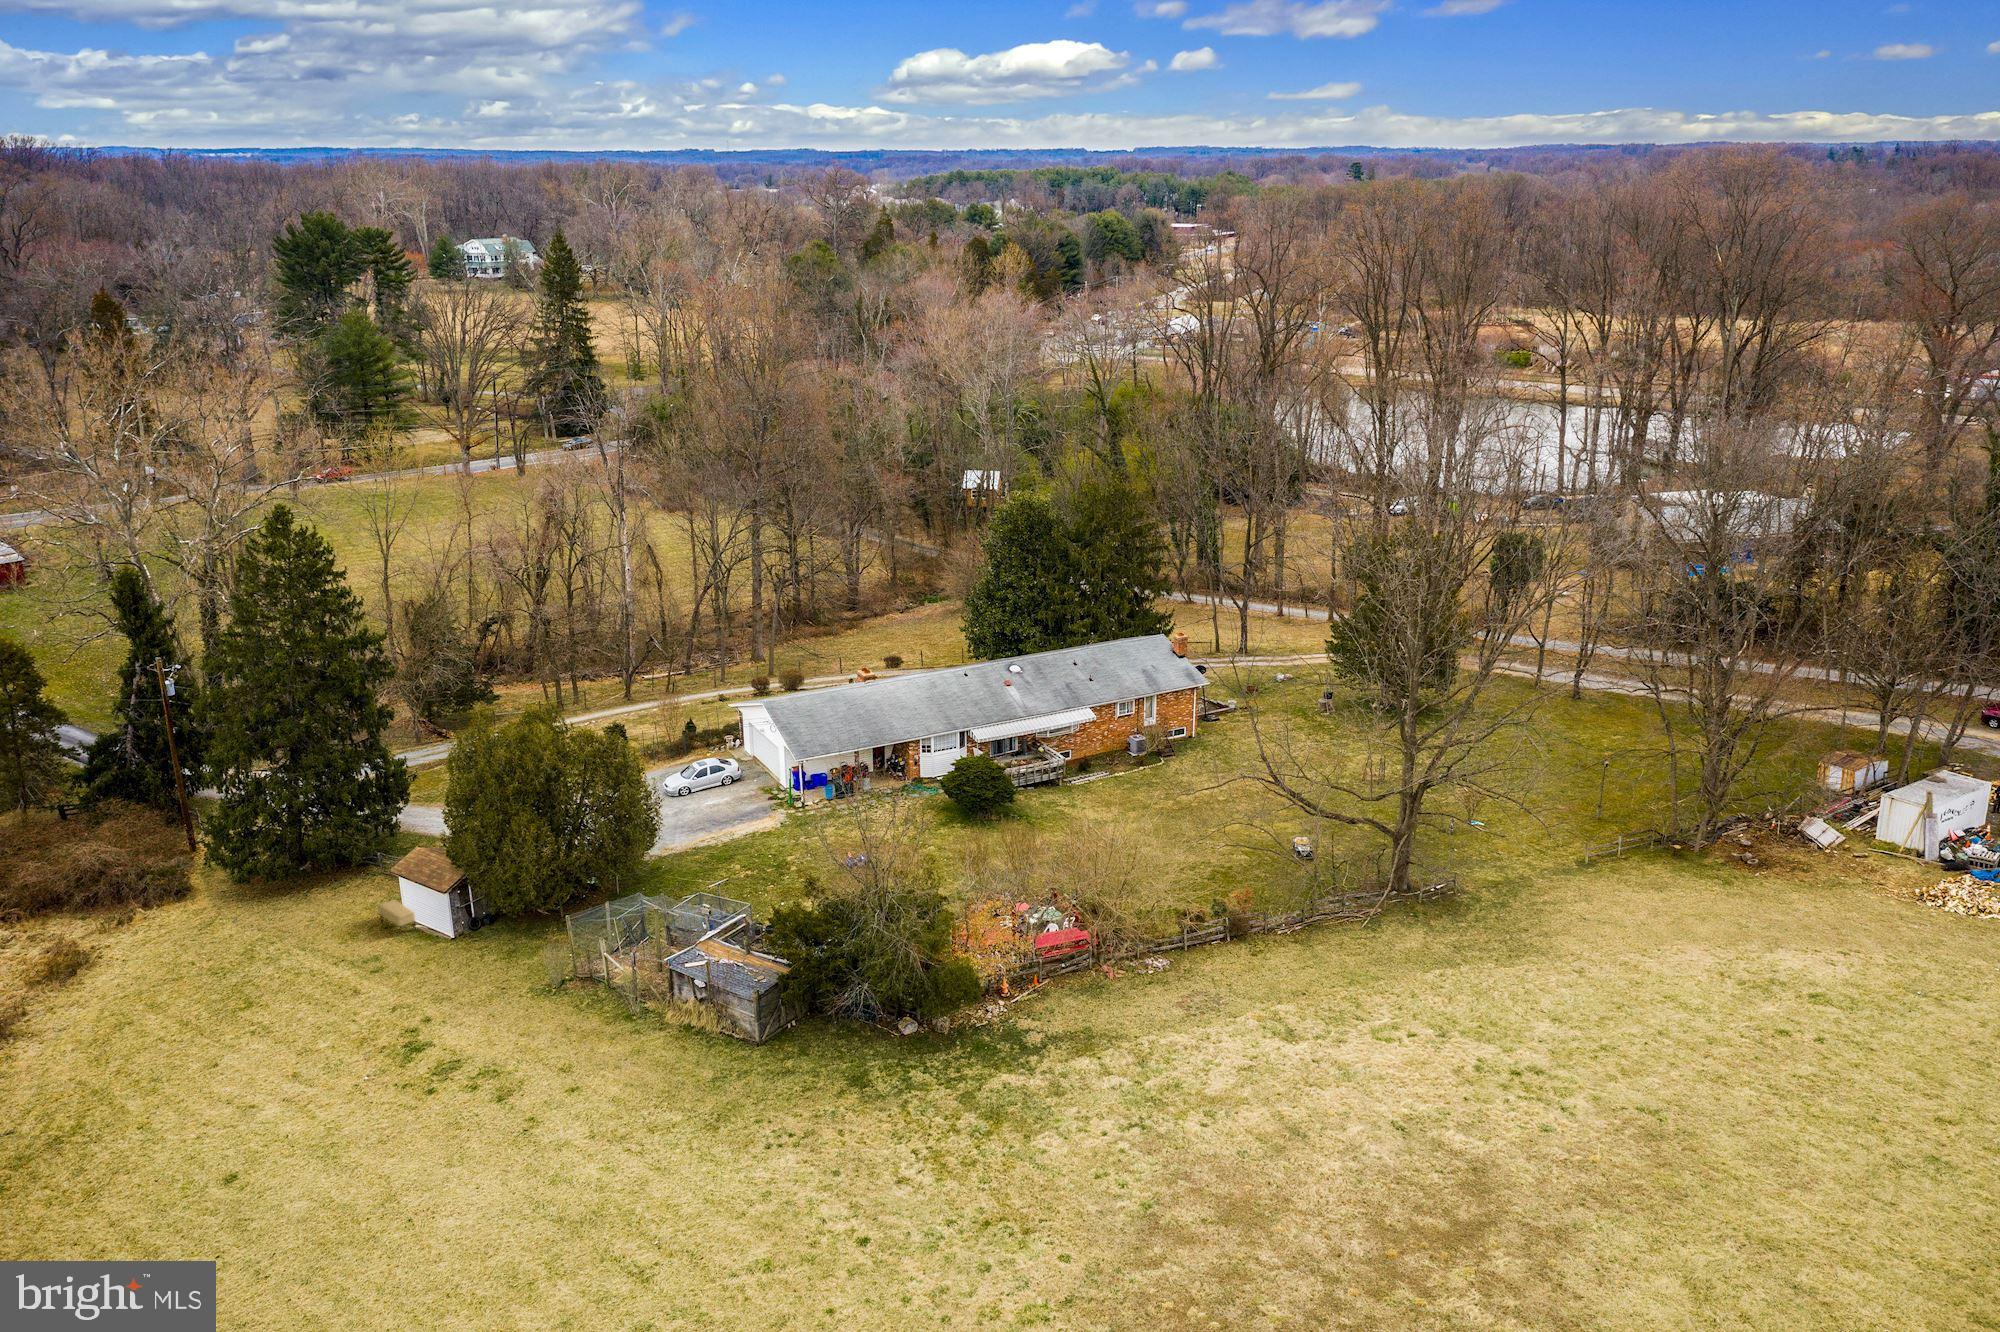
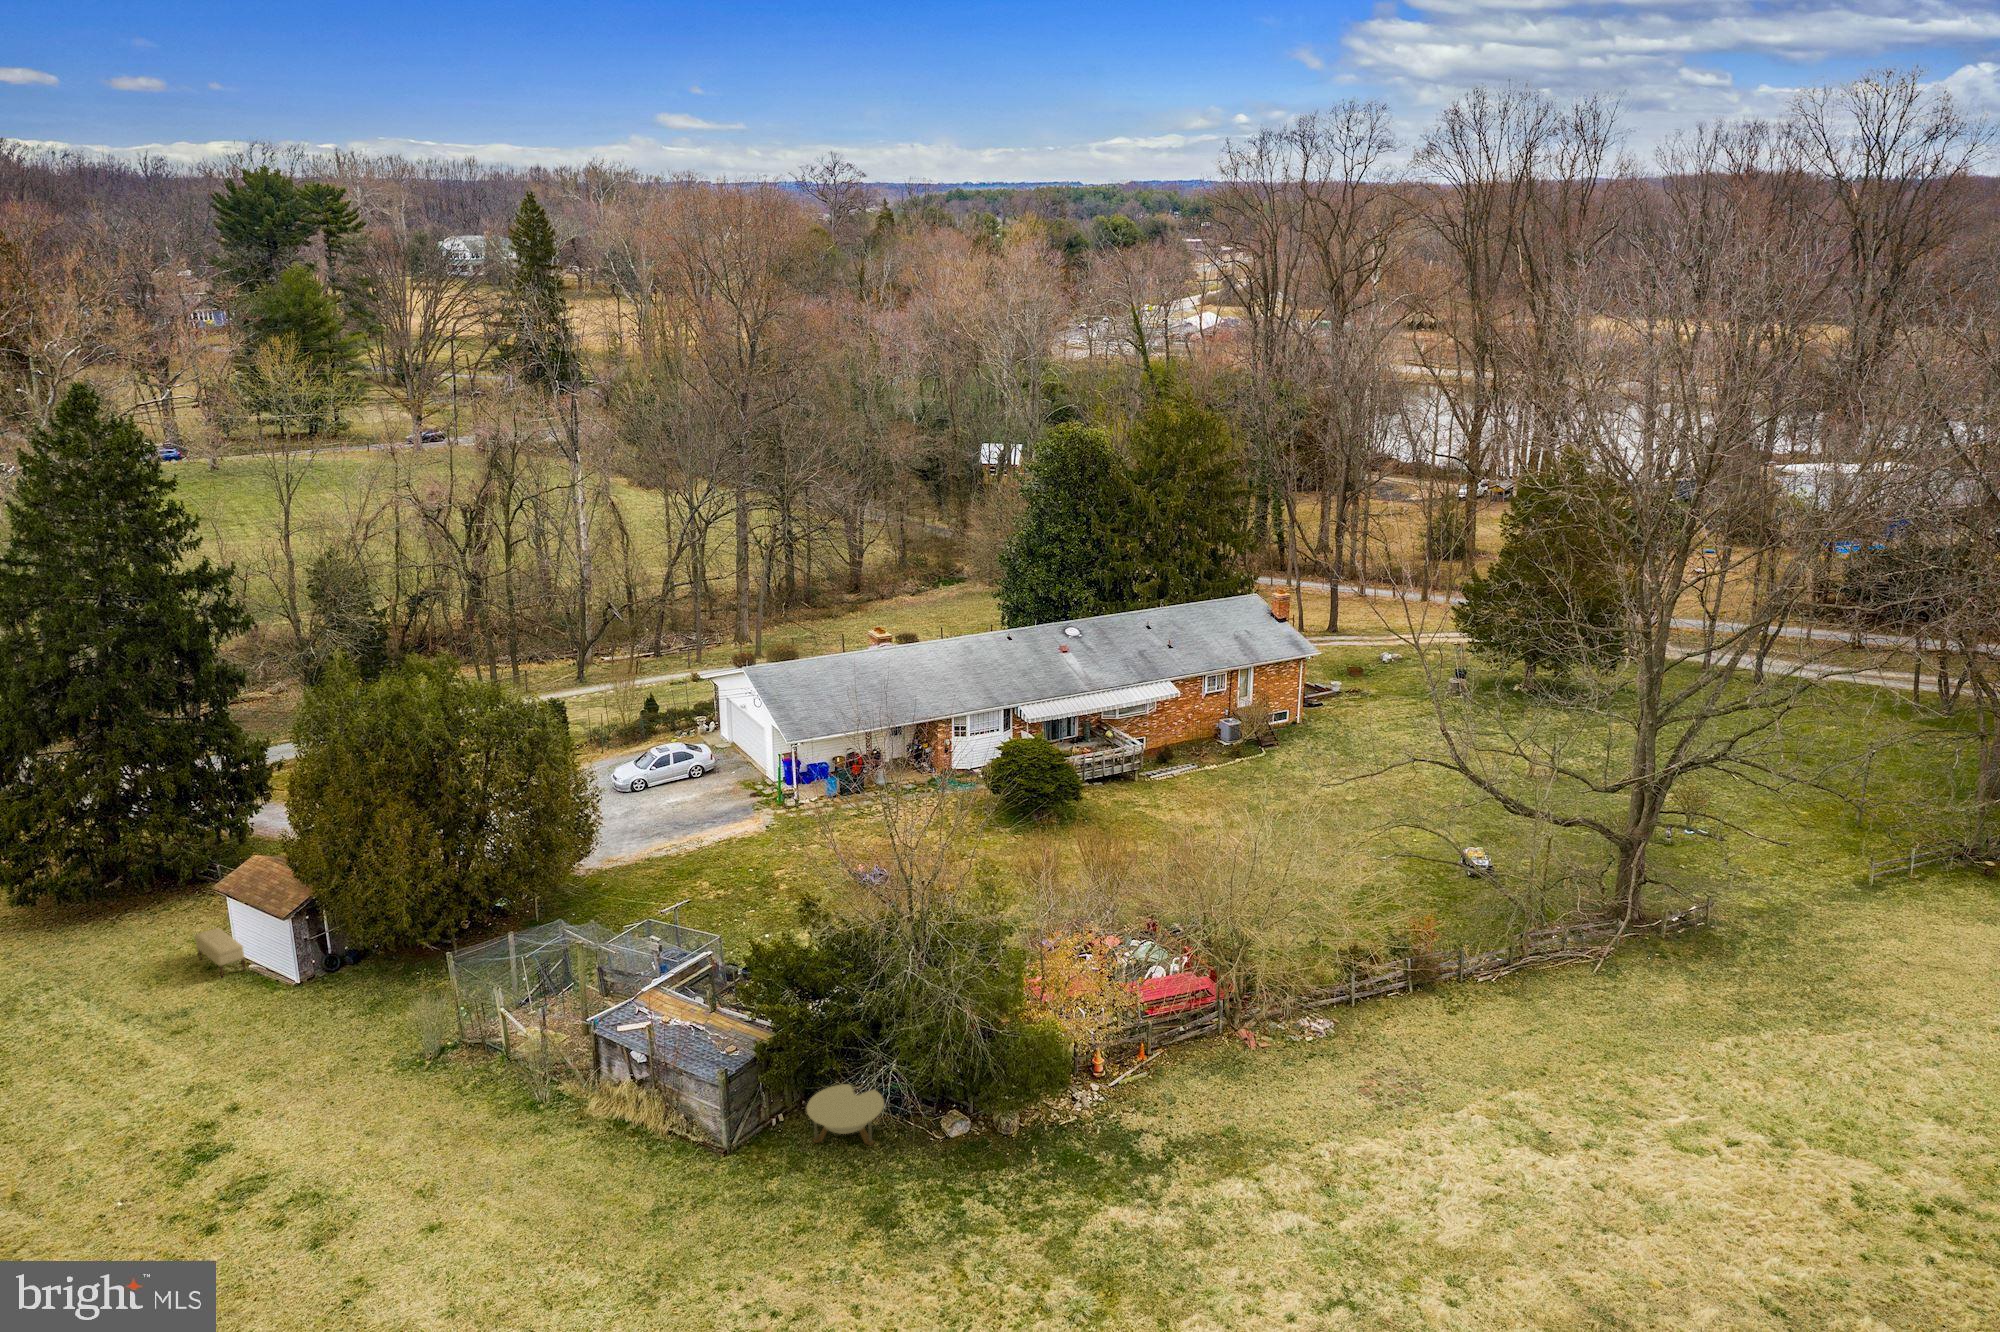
round table: none [809,1001,860,1039] -> present [807,1084,884,1146]

